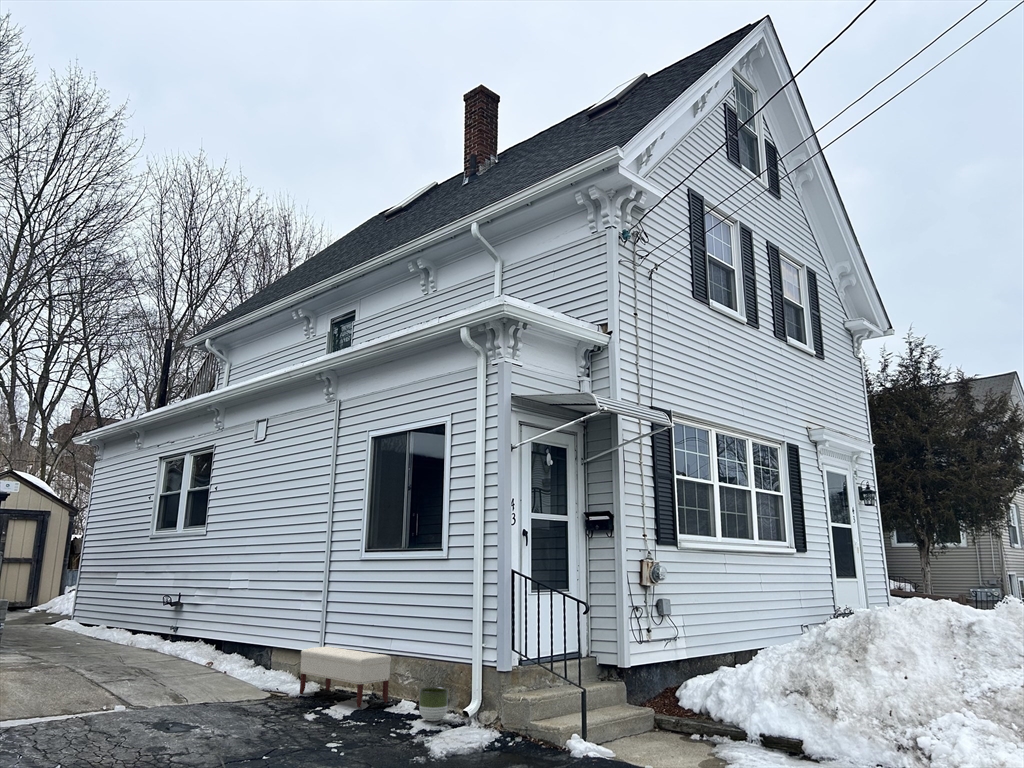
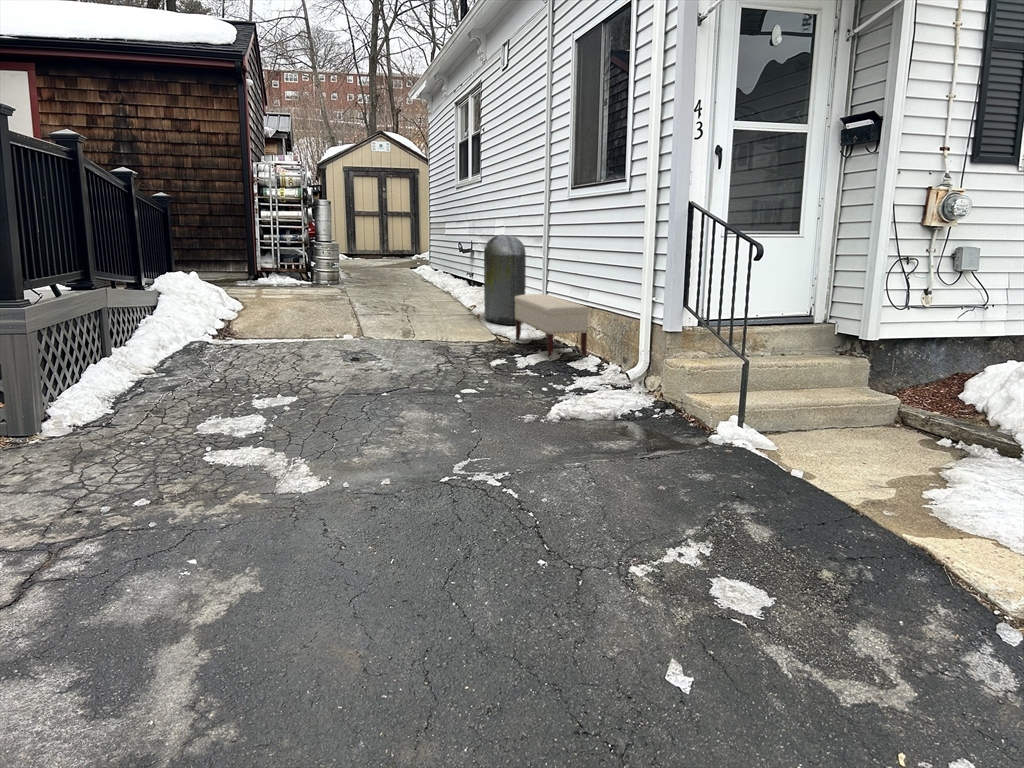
trash can: none [235,589,288,681] -> present [484,235,526,325]
planter: present [419,687,448,721] -> none [592,343,626,380]

